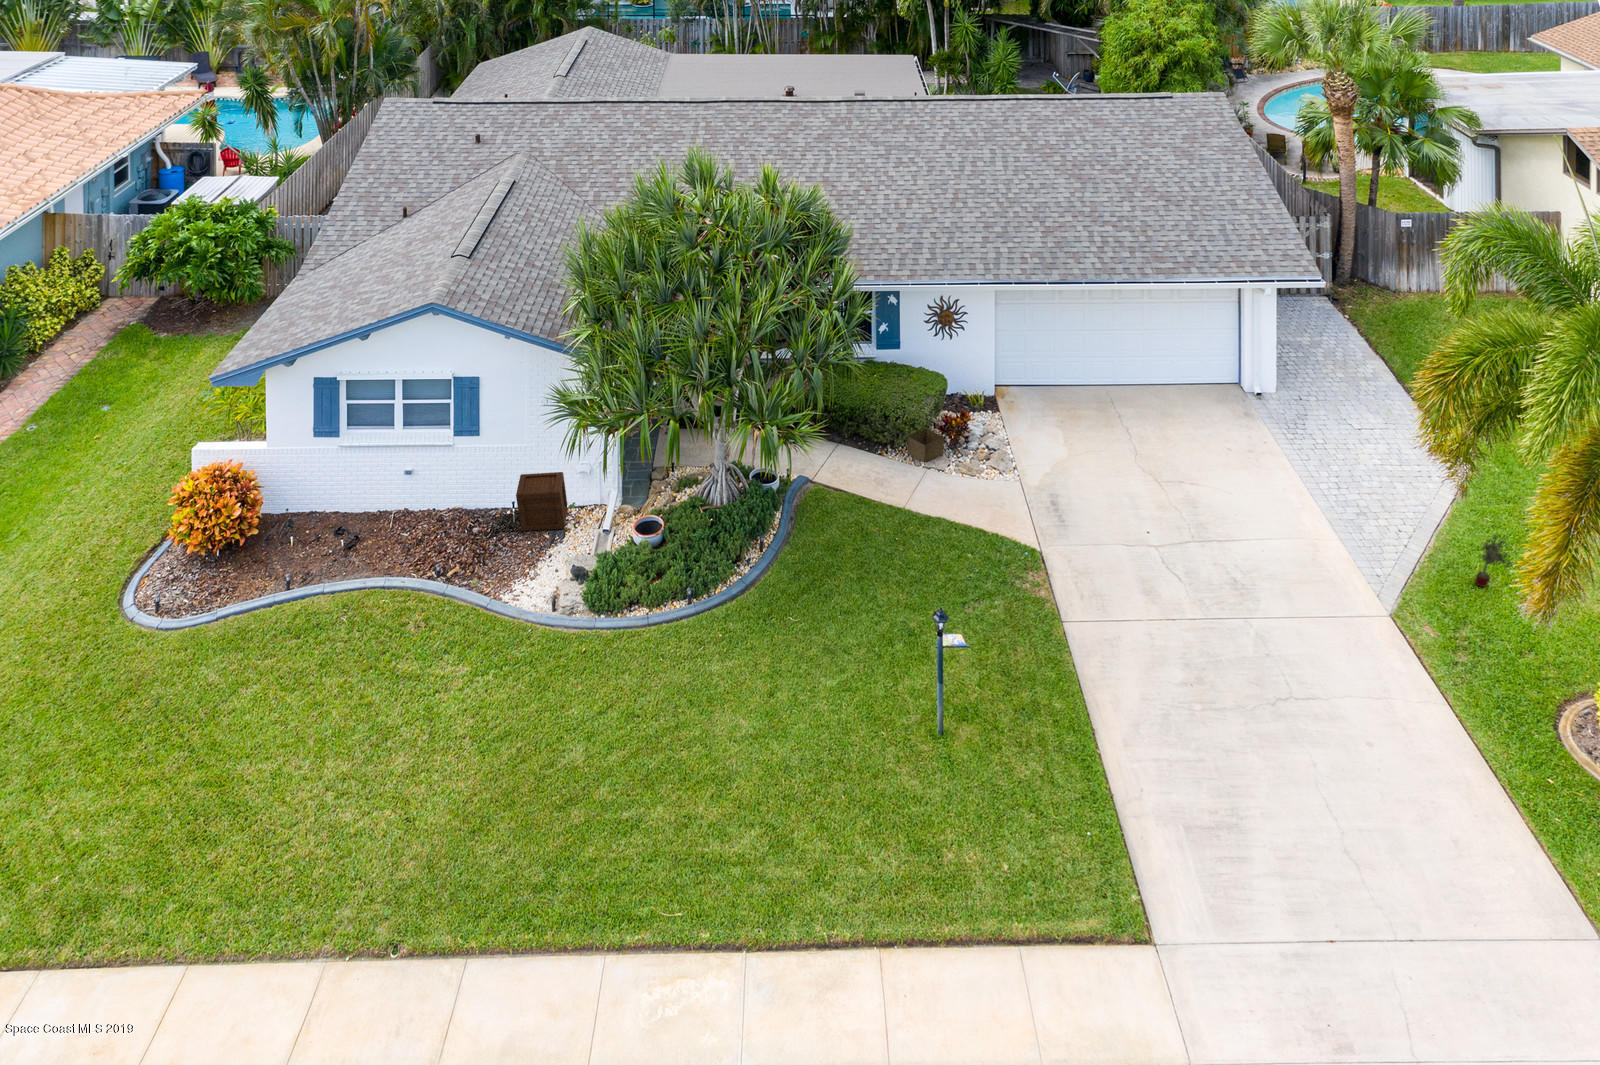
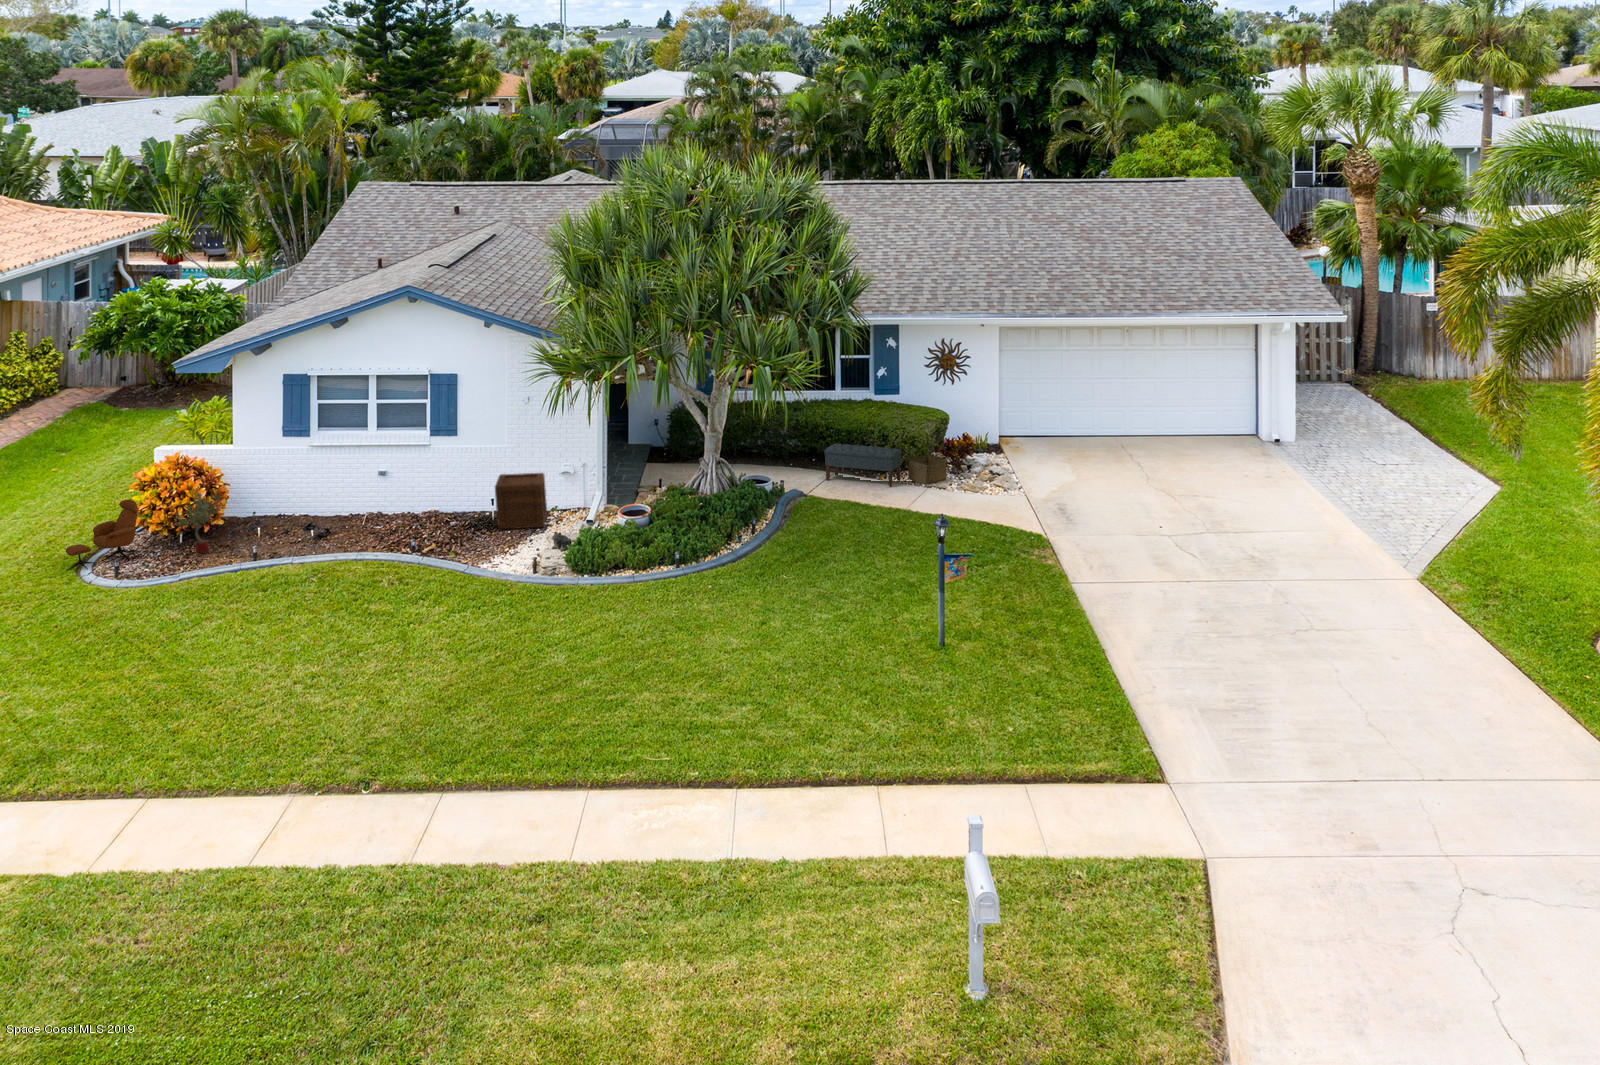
bench: none [828,418,902,466] -> present [824,444,902,487]
lounge chair: none [113,518,184,594] -> present [66,499,138,570]
potted tree: present [1475,534,1512,587] -> present [174,490,221,554]

